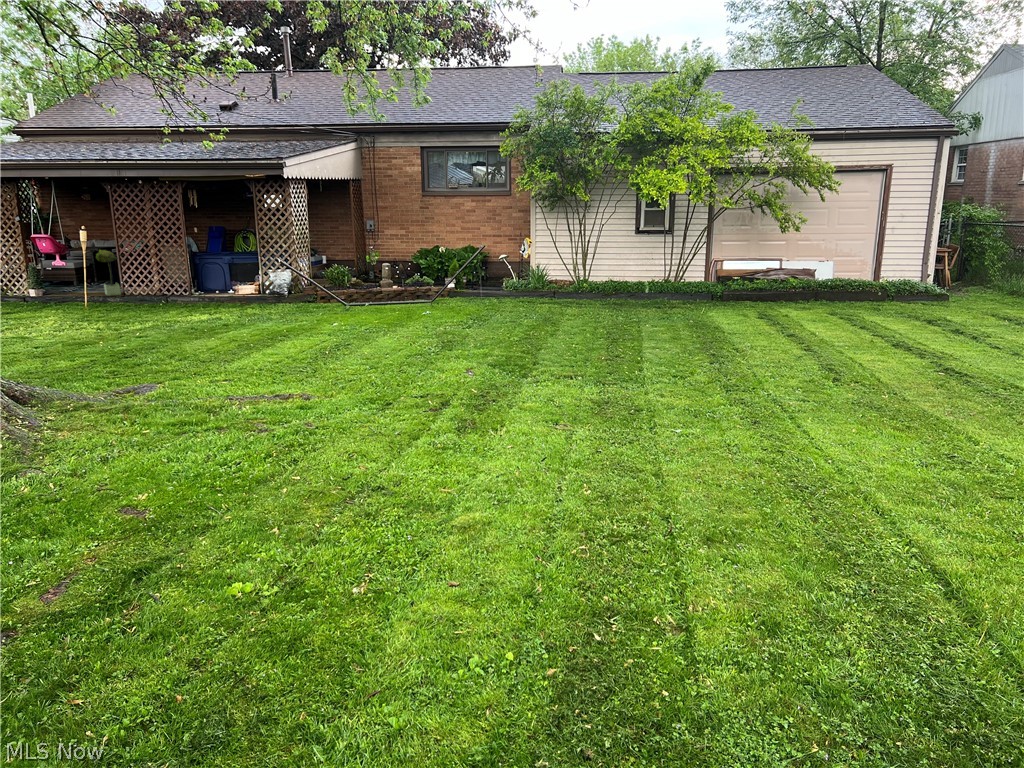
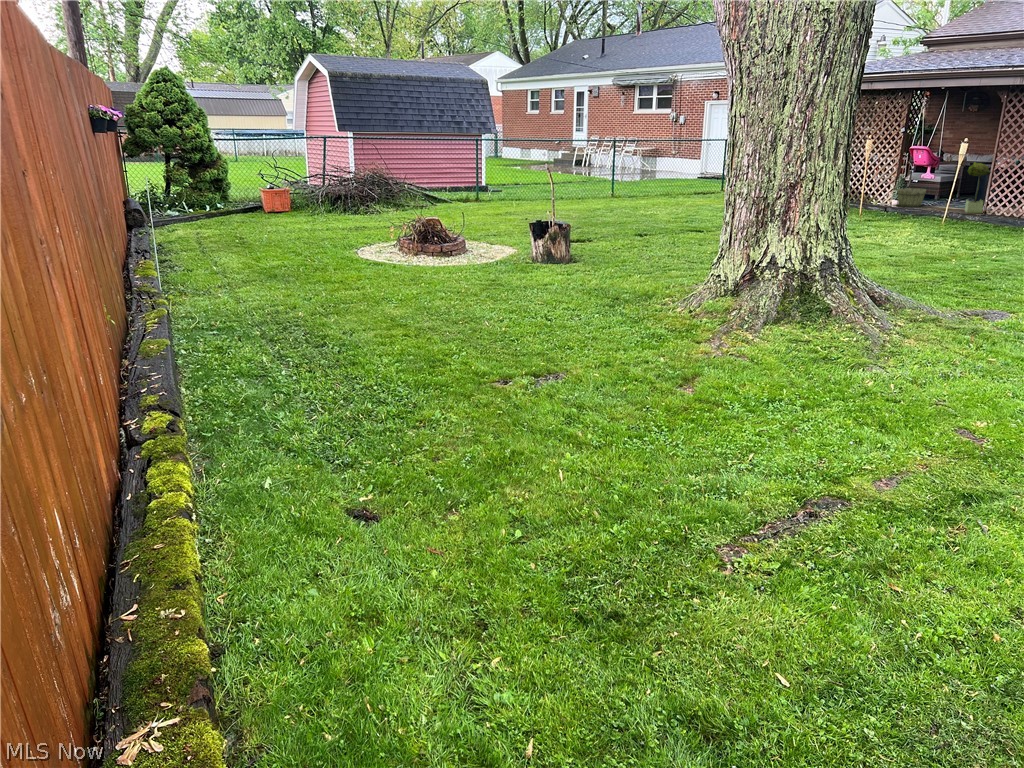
wooden bucket: none [33,271,63,294] -> present [898,186,926,207]

